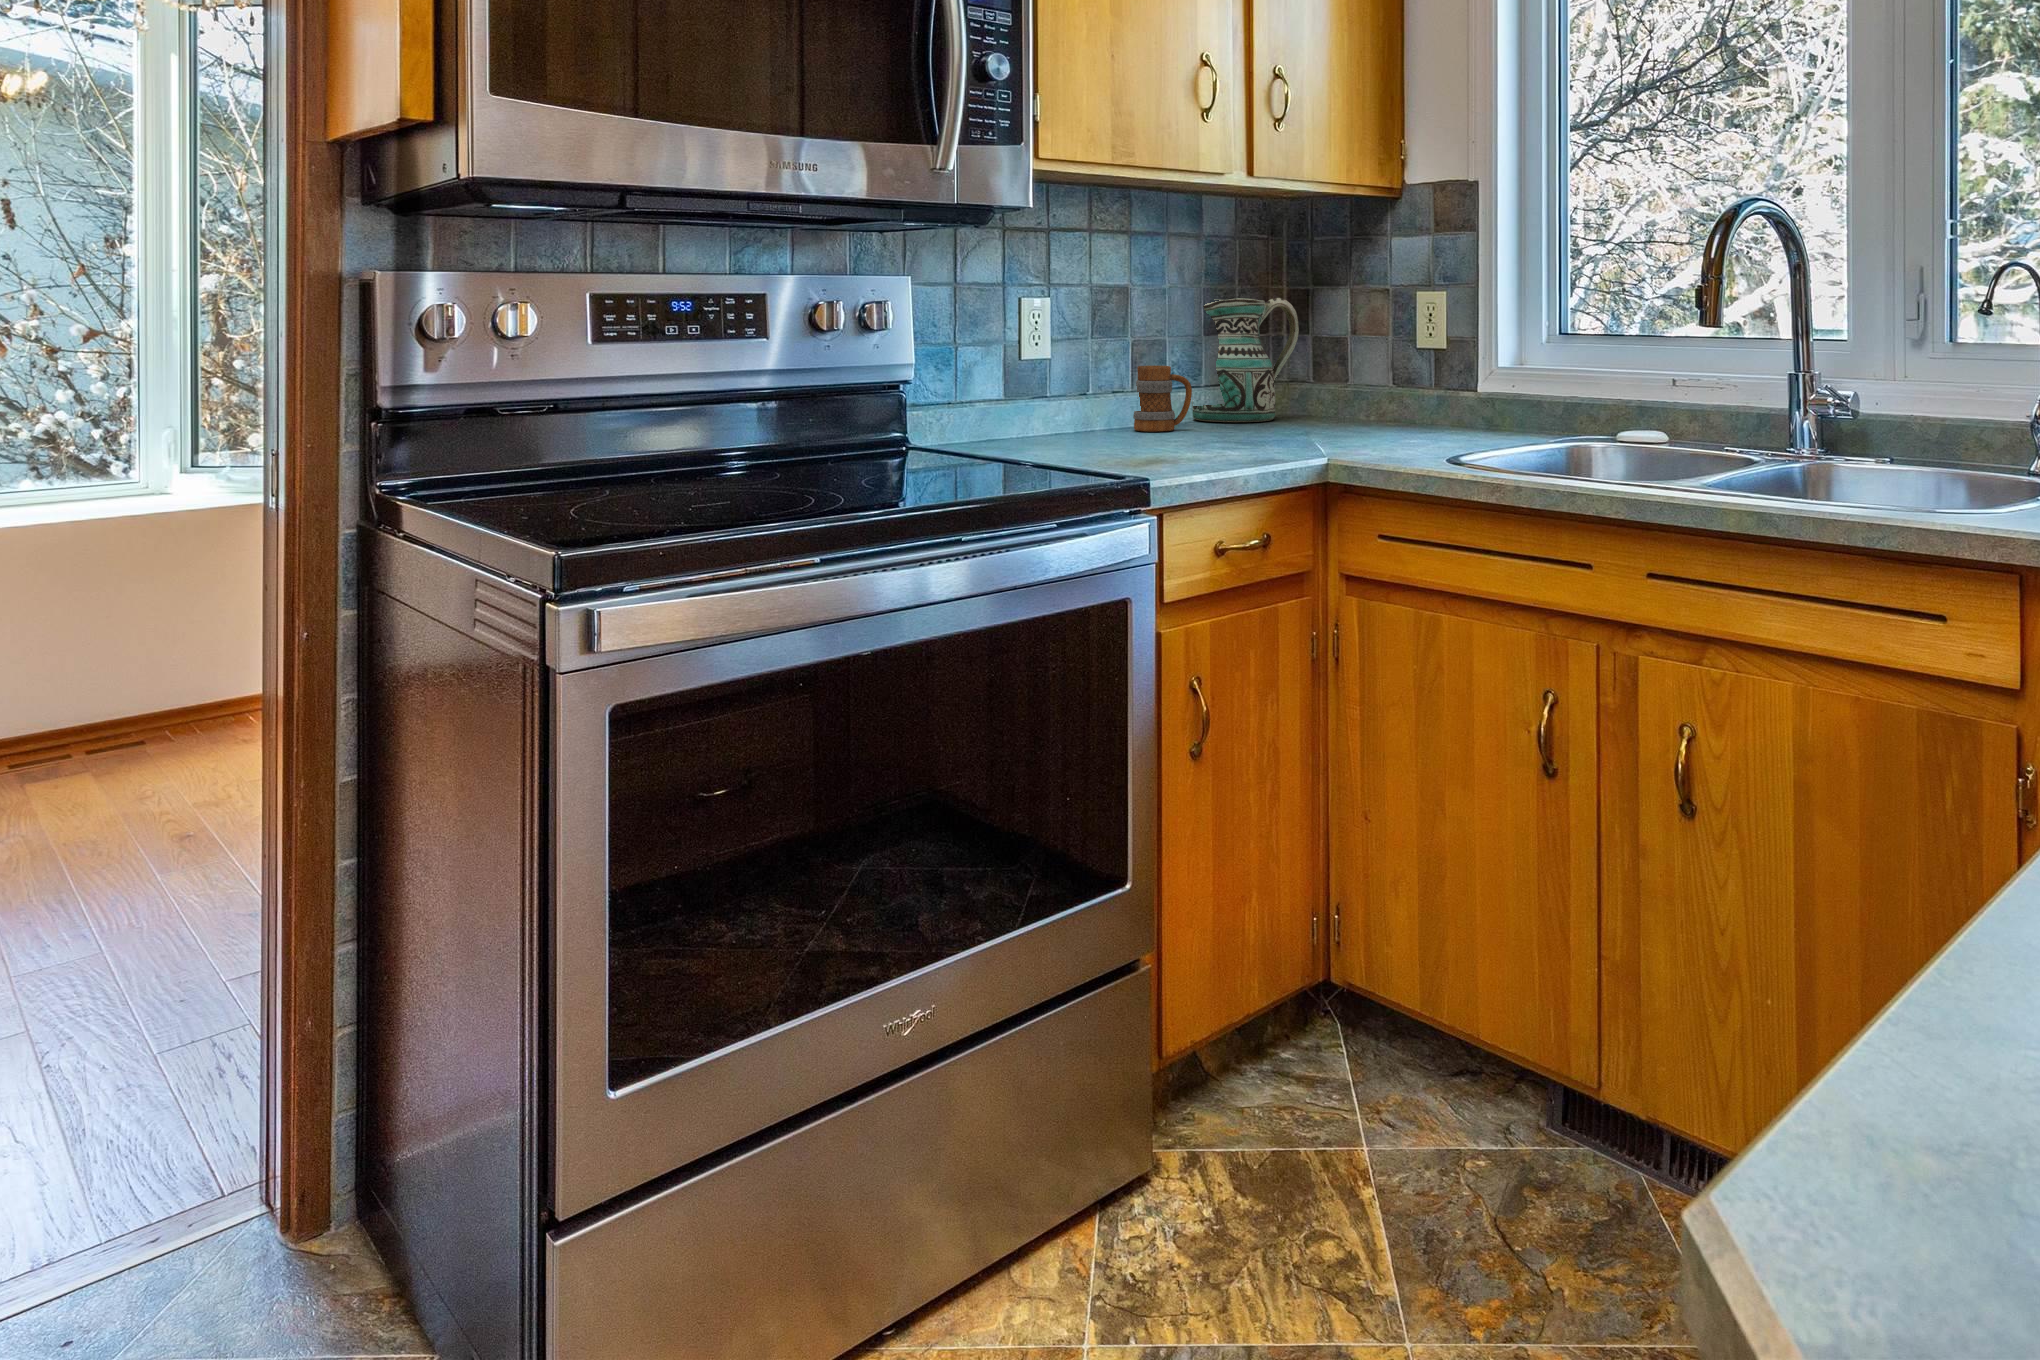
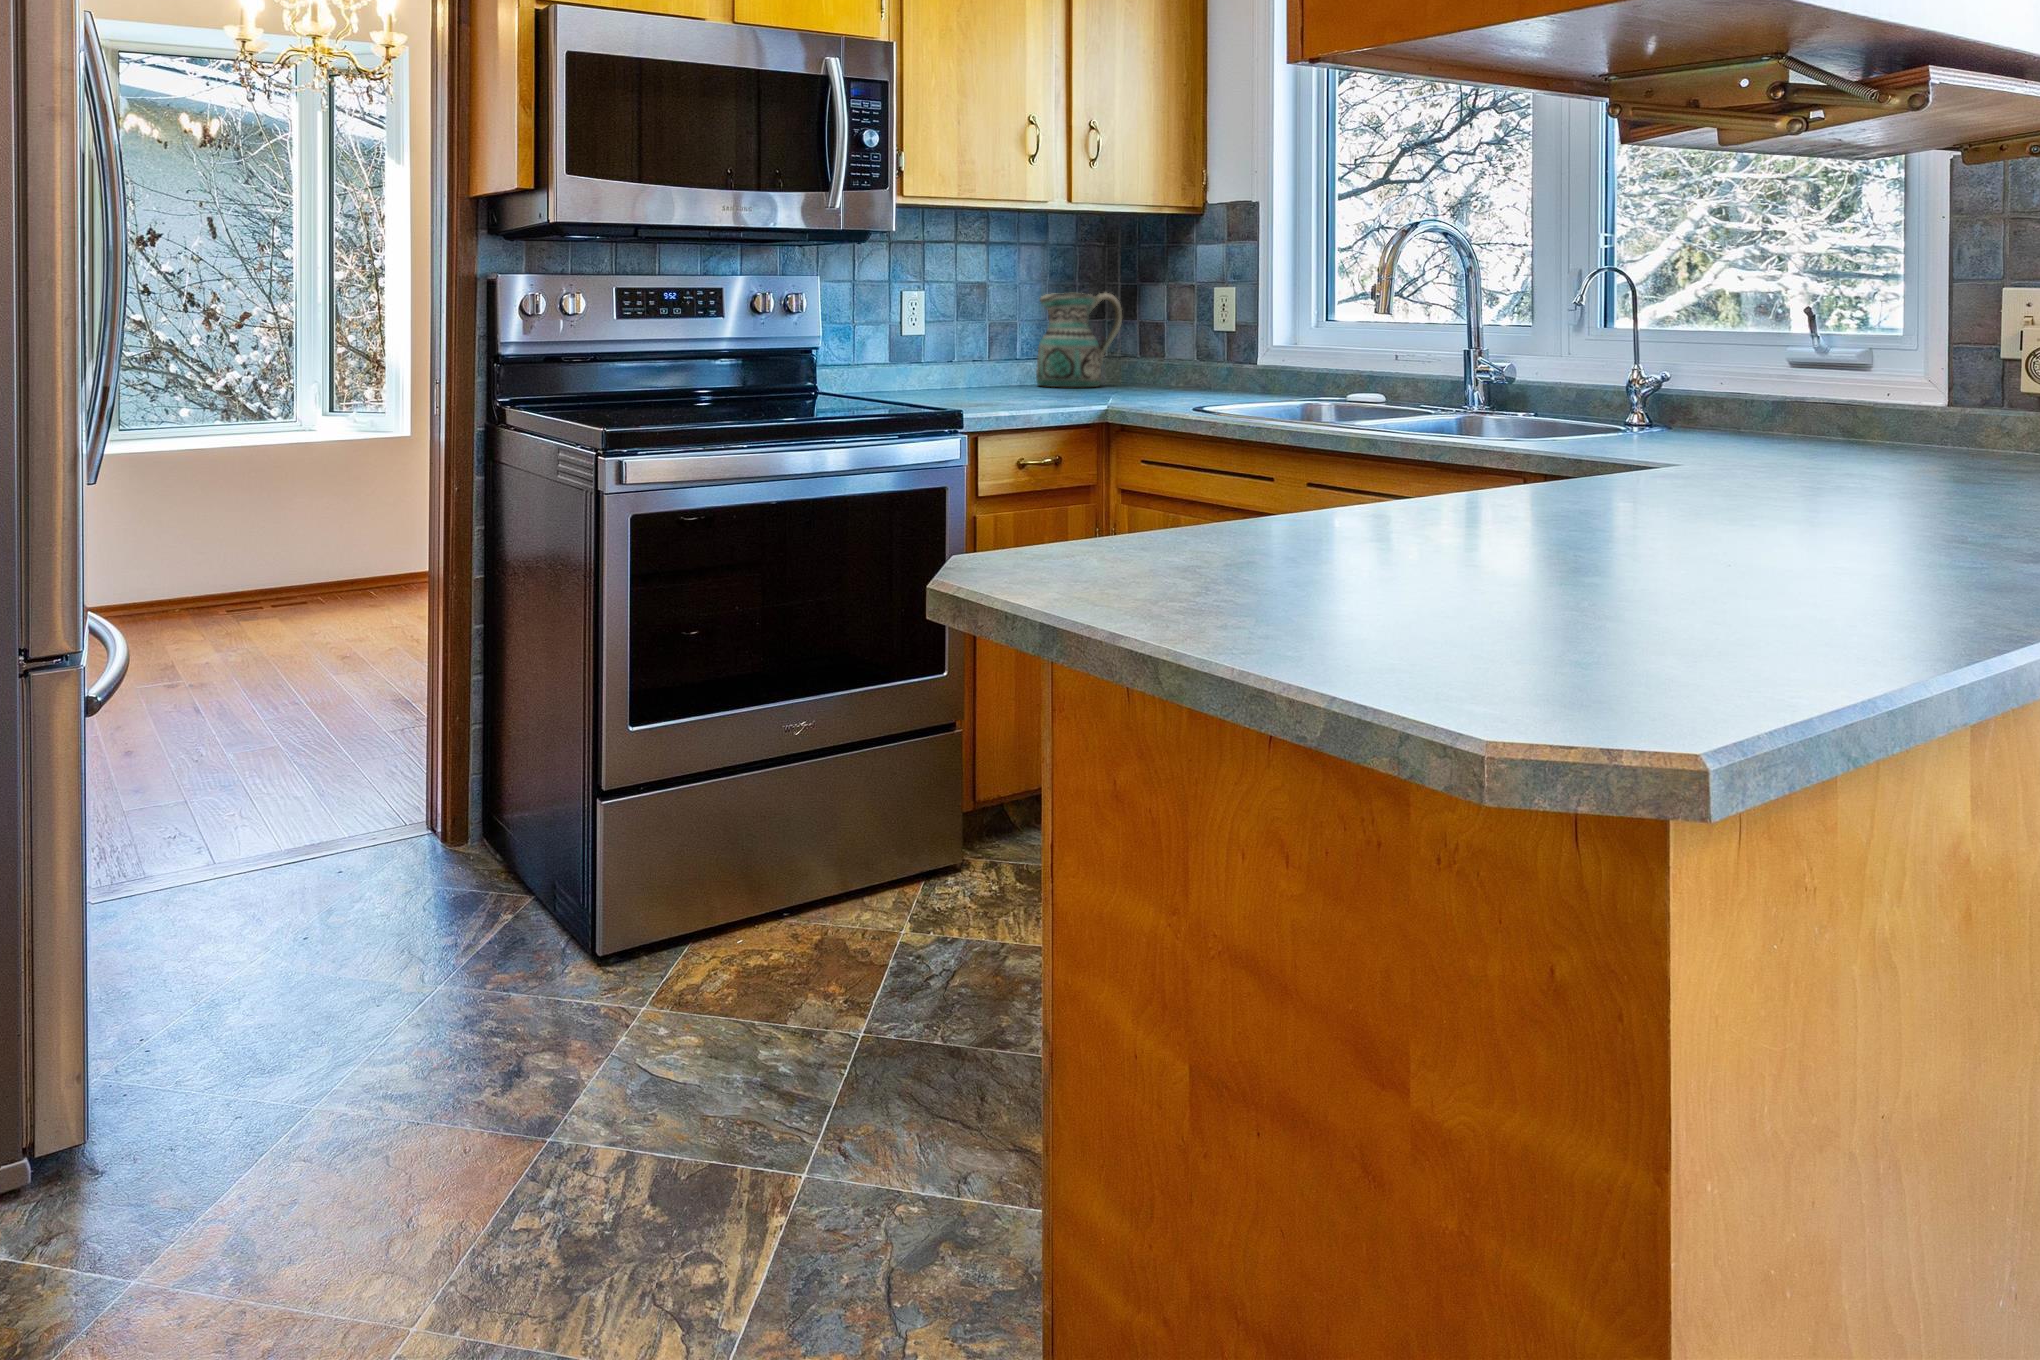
mug: present [1133,365,1192,431] -> none [983,343,1028,391]

